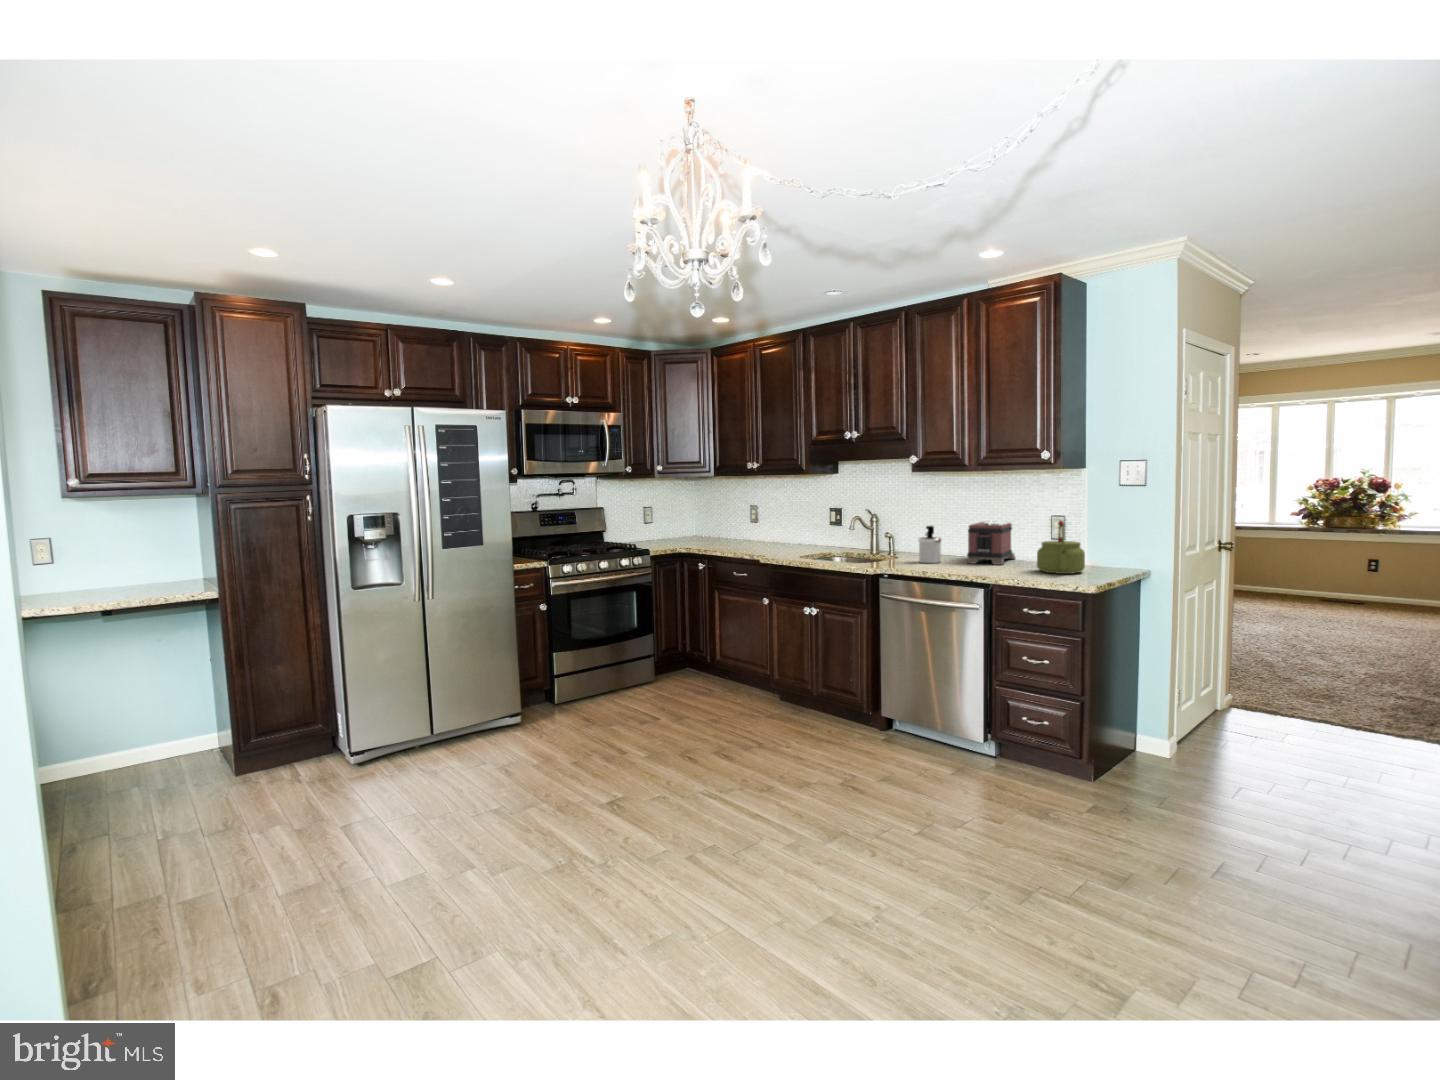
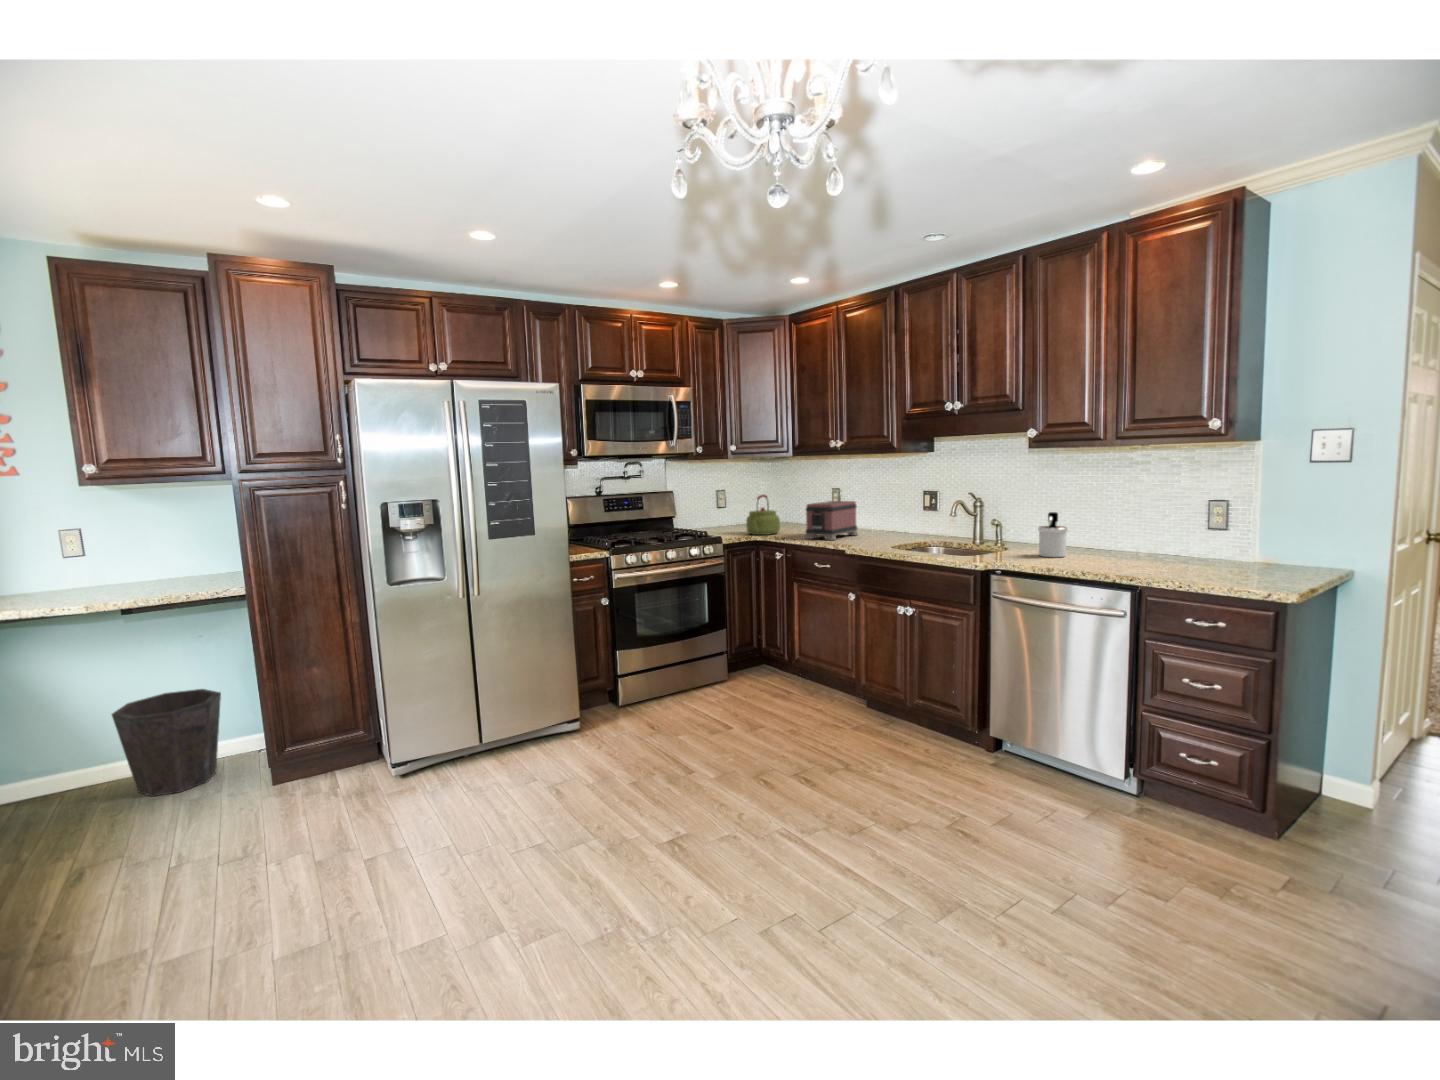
kettle: present [1037,521,1085,574] -> present [746,495,780,535]
toaster: present [966,522,1015,565] -> present [805,501,858,540]
waste bin: none [81,689,183,788] -> present [112,689,221,796]

